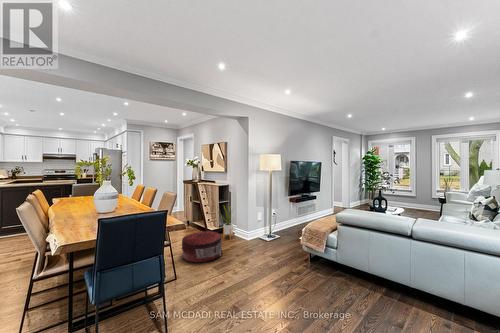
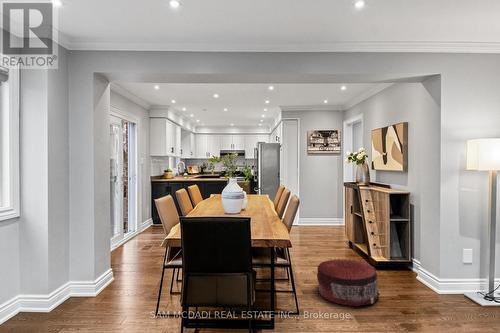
house plant: present [223,206,233,239] -> none [385,221,419,282]

